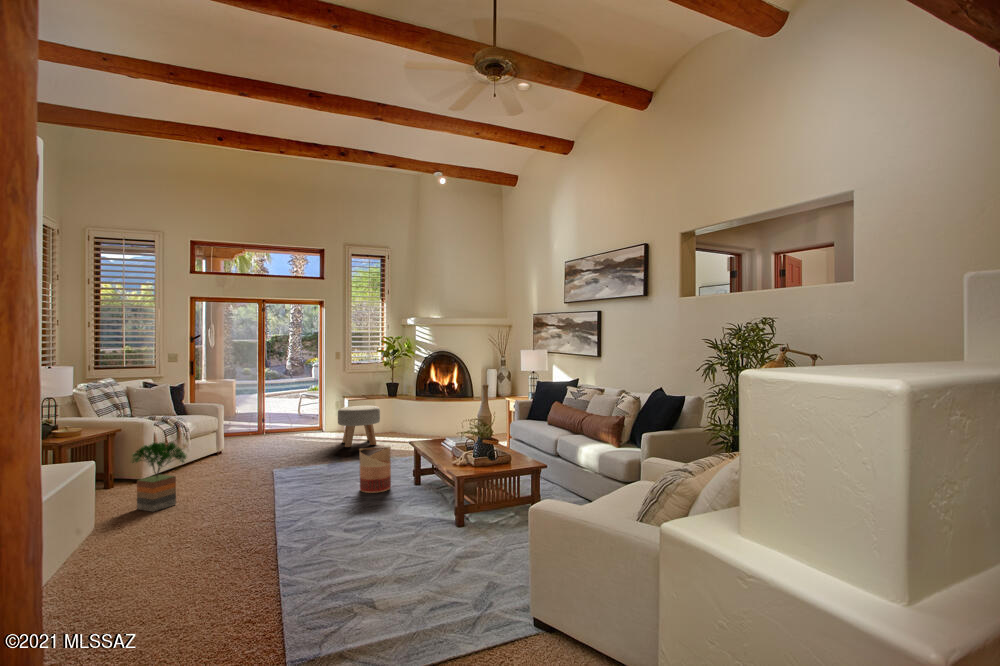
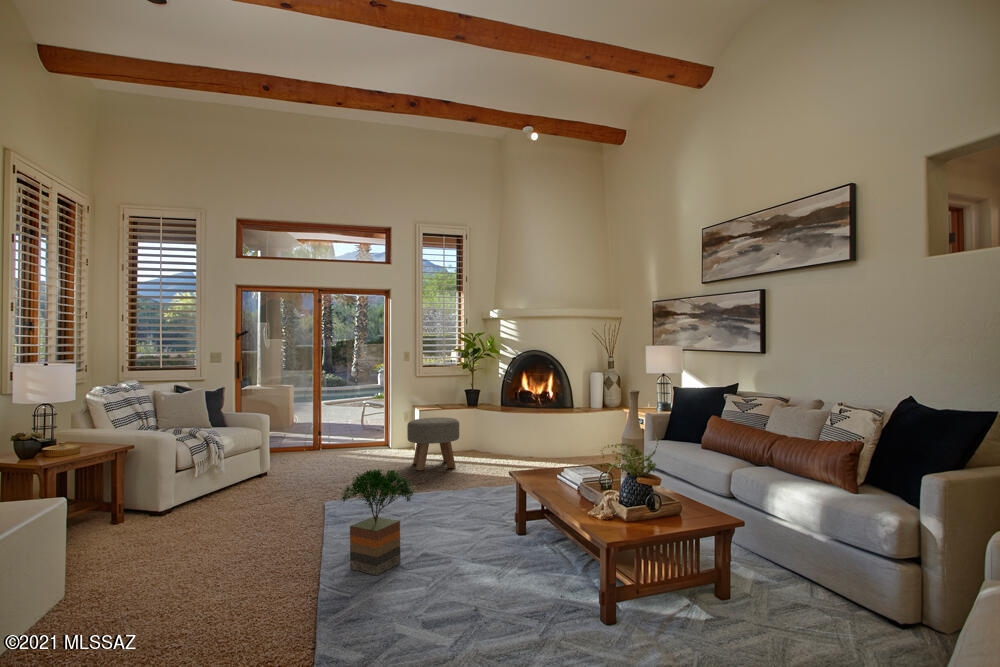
potted tree: present [132,442,187,512] -> present [341,469,414,575]
basket: present [359,447,391,493] -> none [439,479,484,546]

